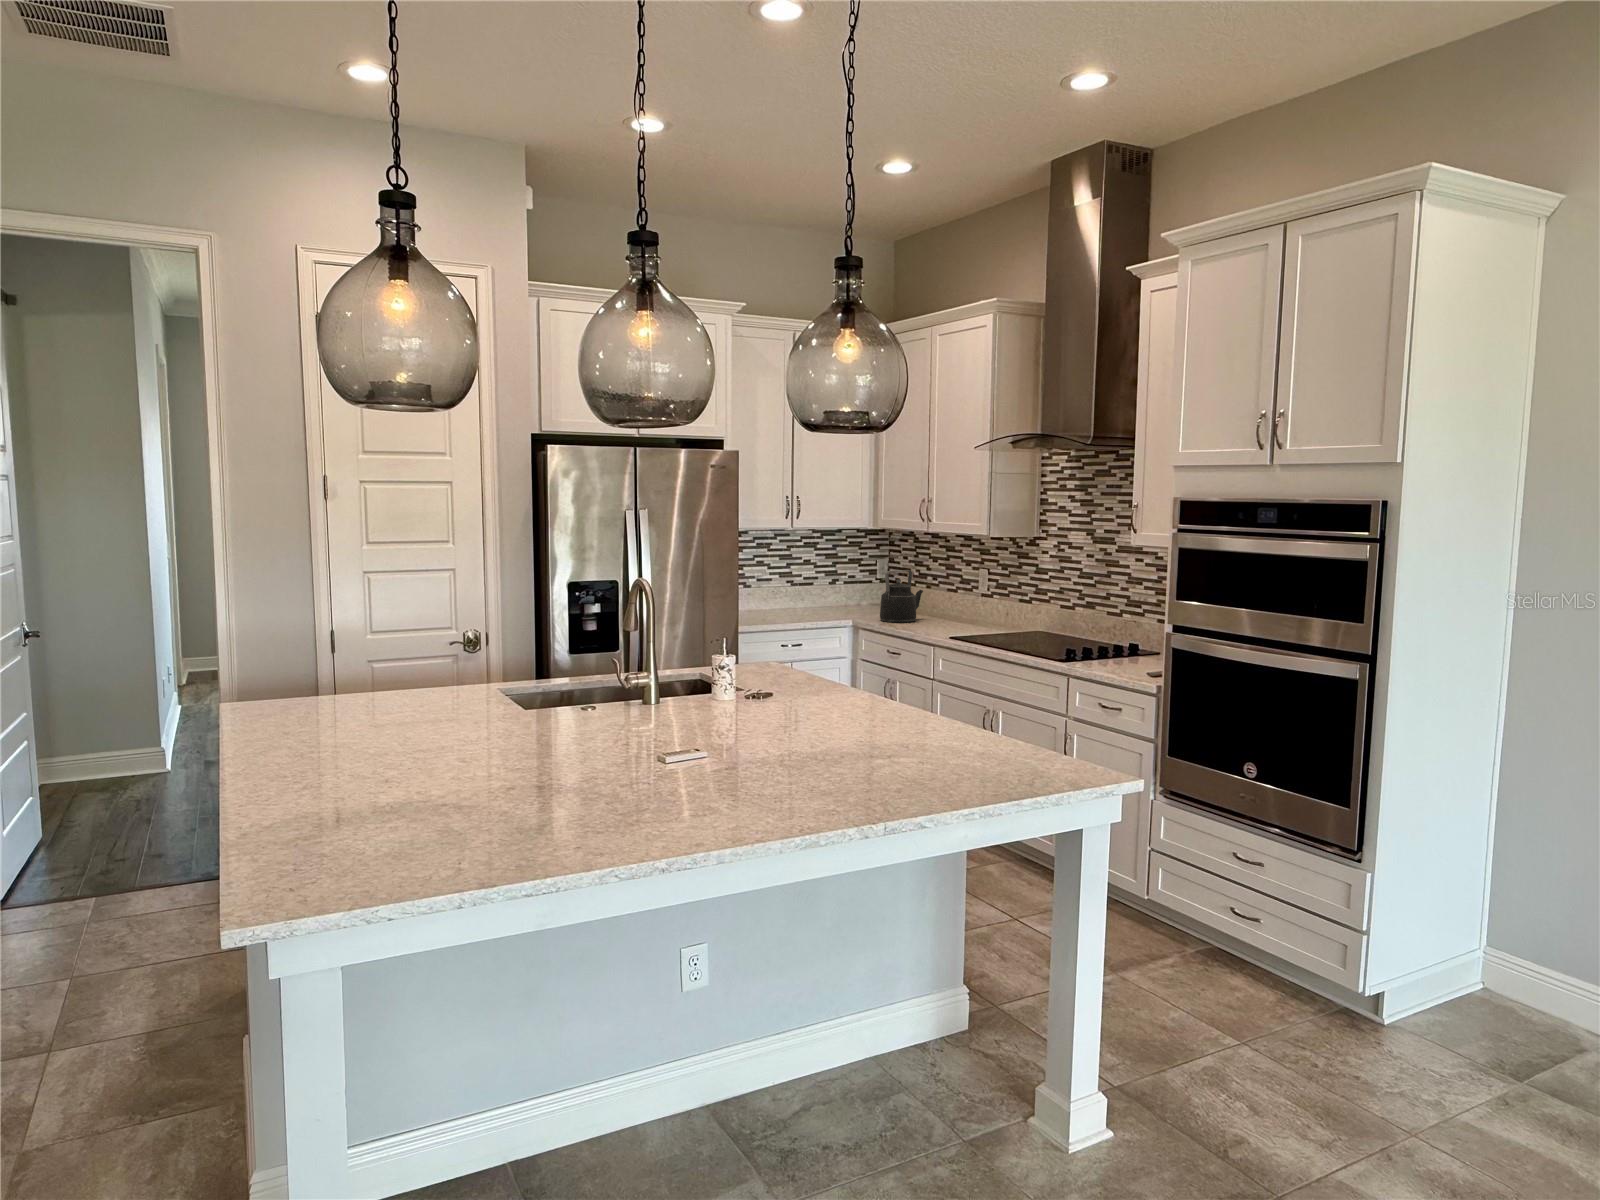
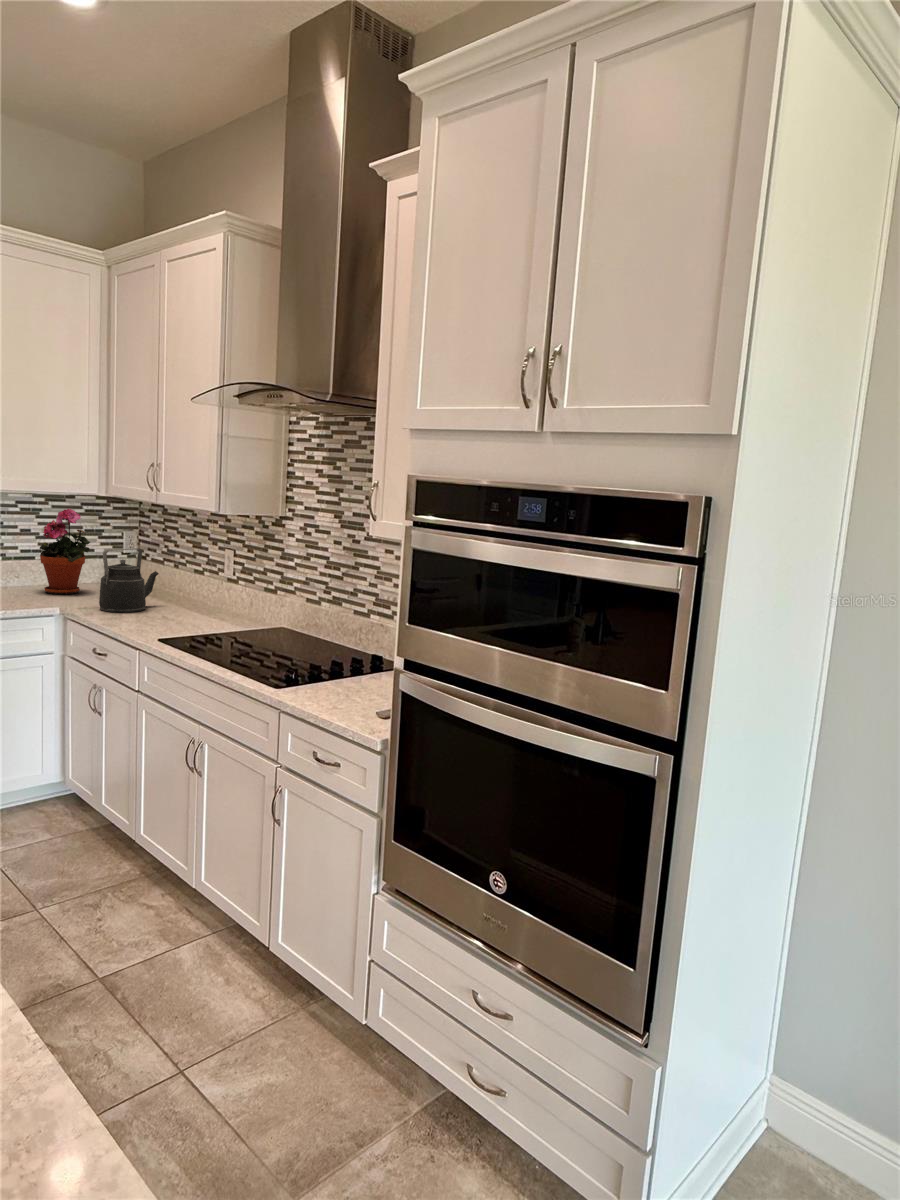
potted plant: none [818,541,859,612] -> present [40,509,90,594]

